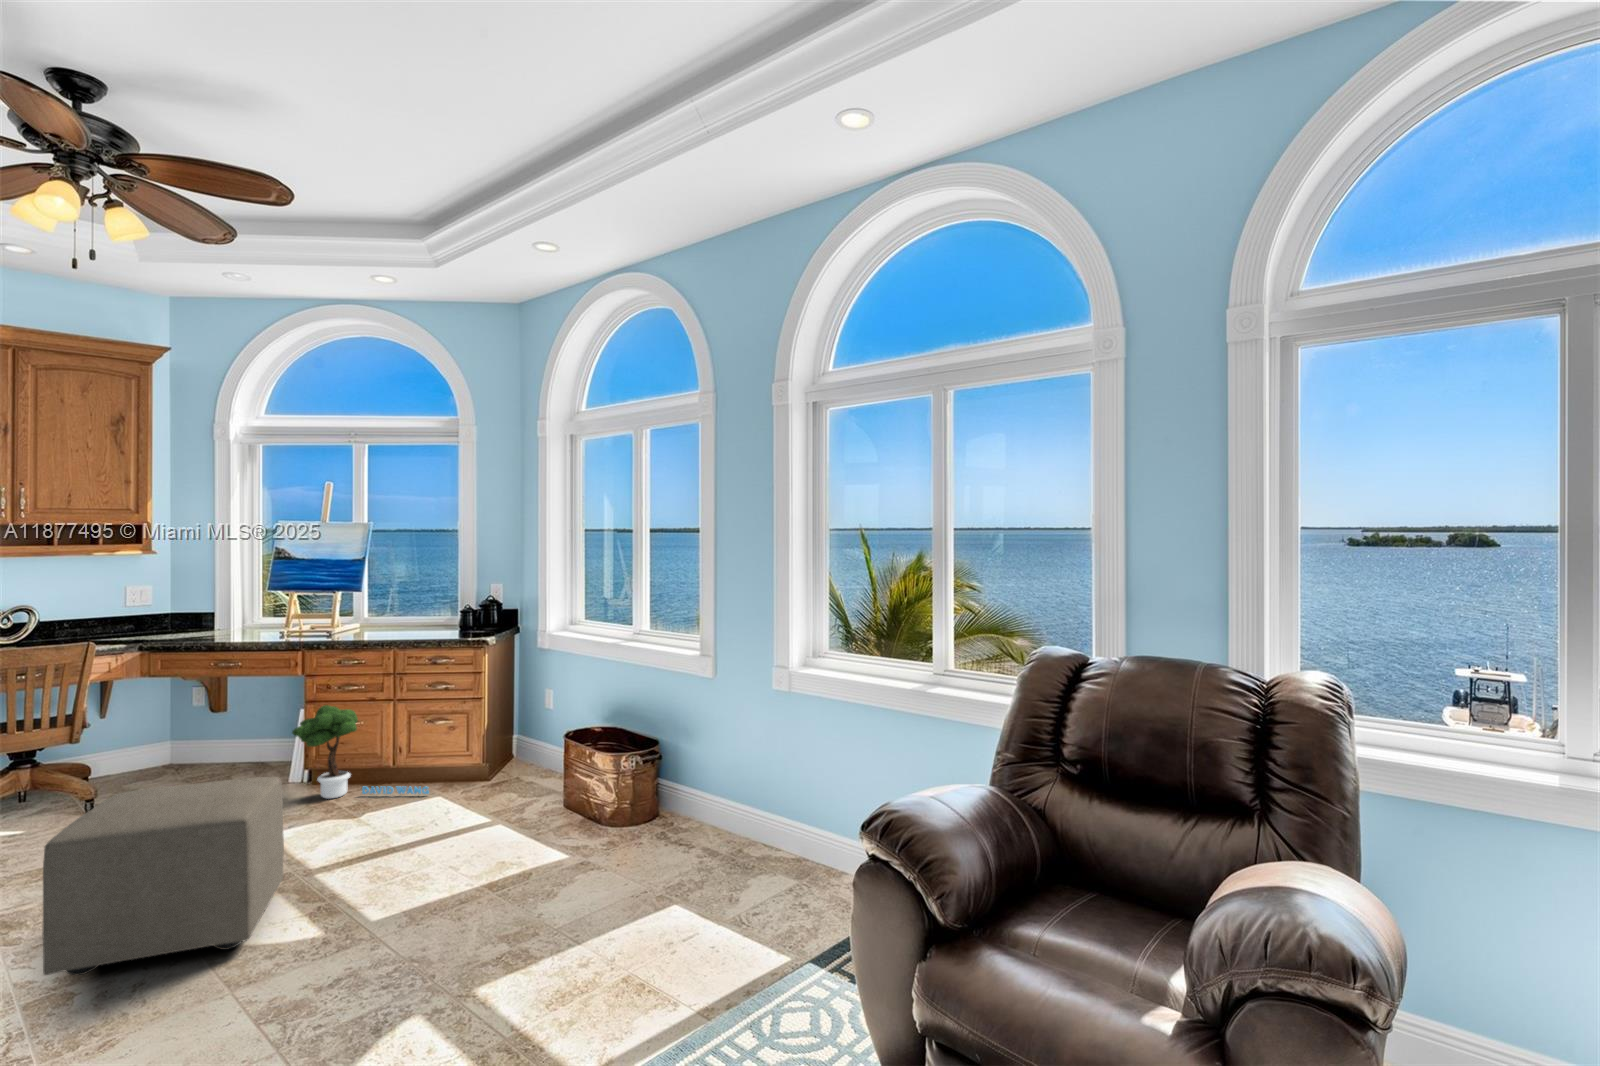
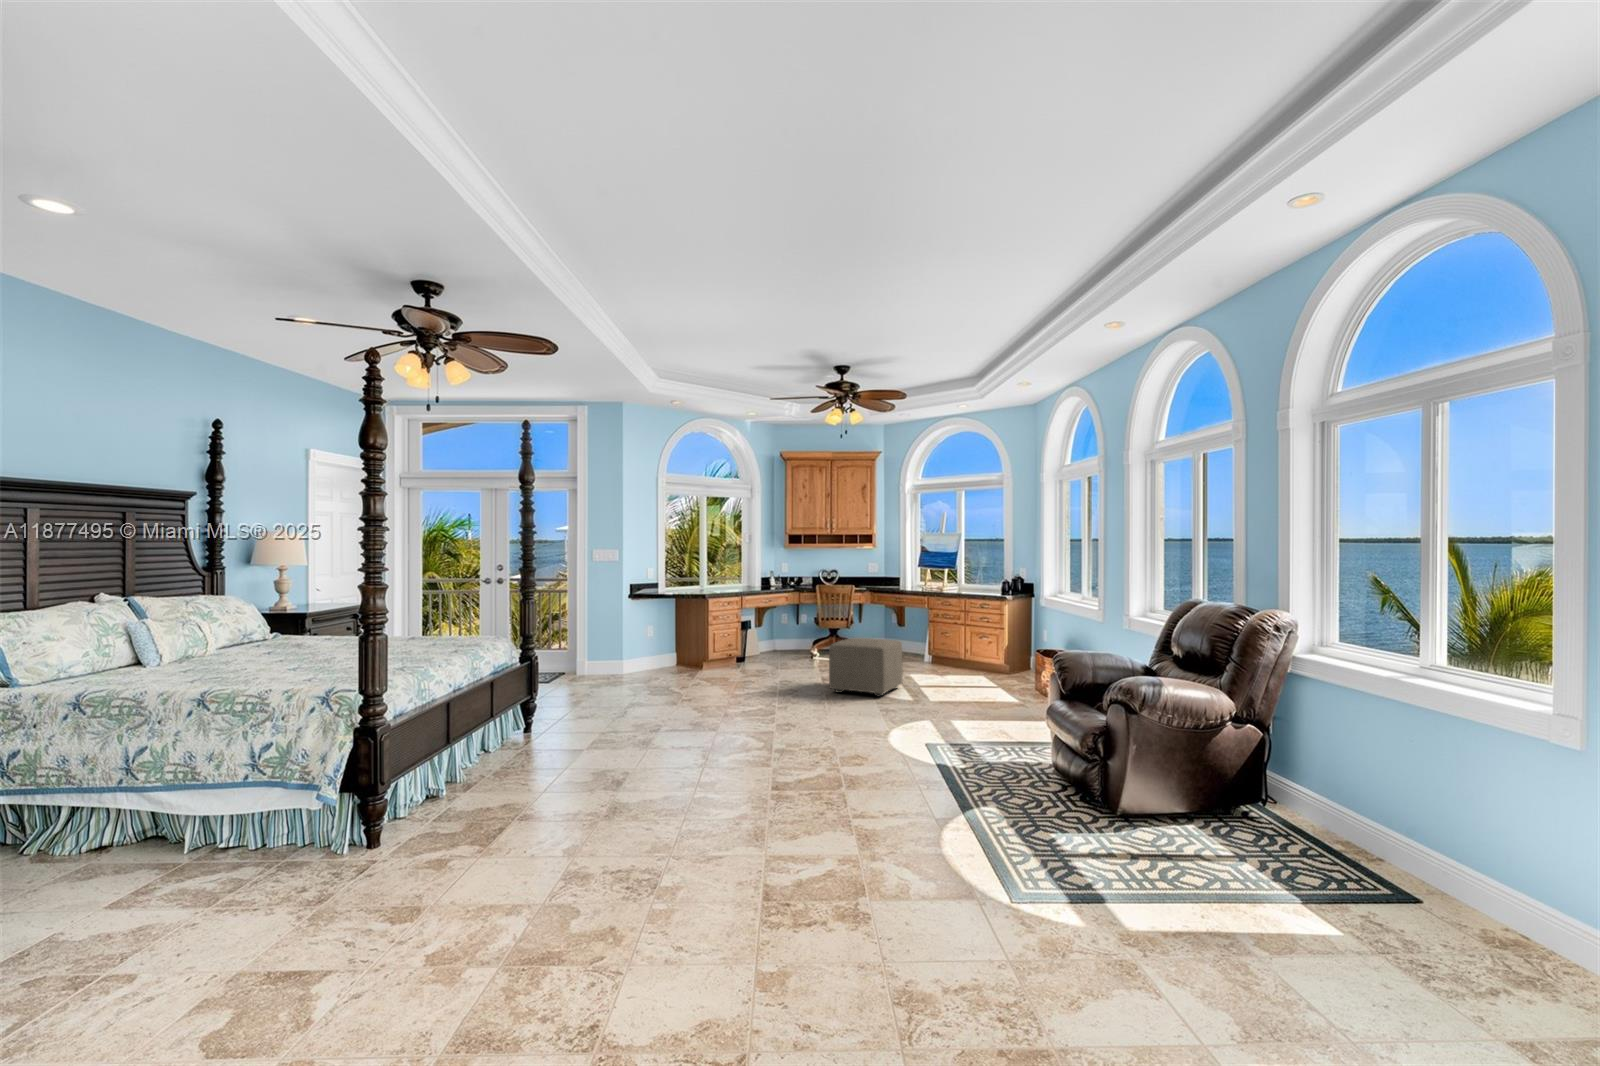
potted tree: present [292,705,429,799] -> none [921,623,977,674]

